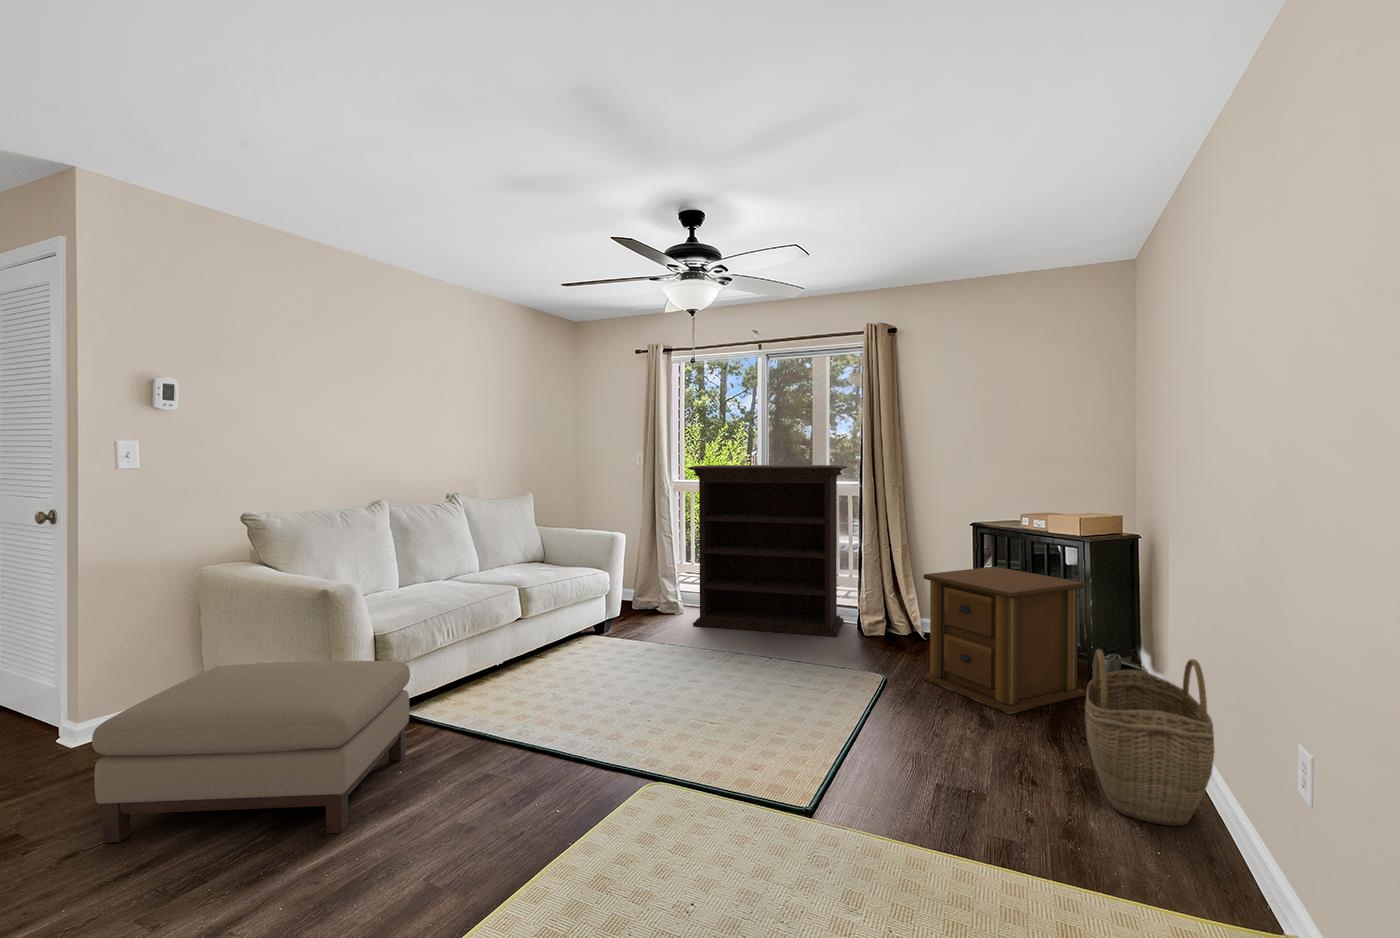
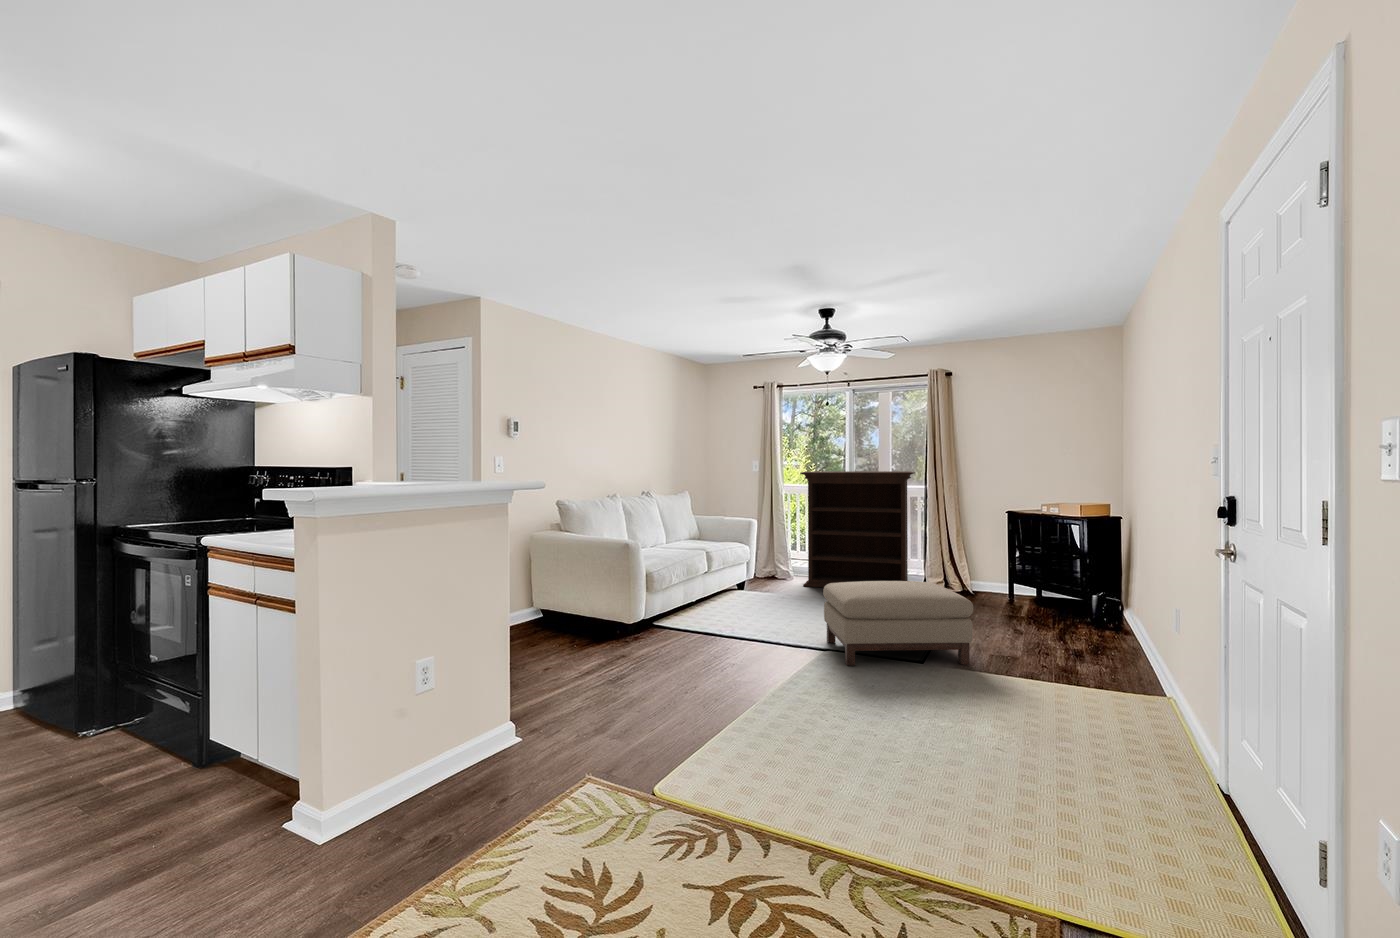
side table: present [923,567,1086,714] -> none [975,539,1085,628]
woven basket: present [1085,650,1215,826] -> none [1077,573,1148,667]
ottoman: present [92,661,410,843] -> present [823,581,973,666]

